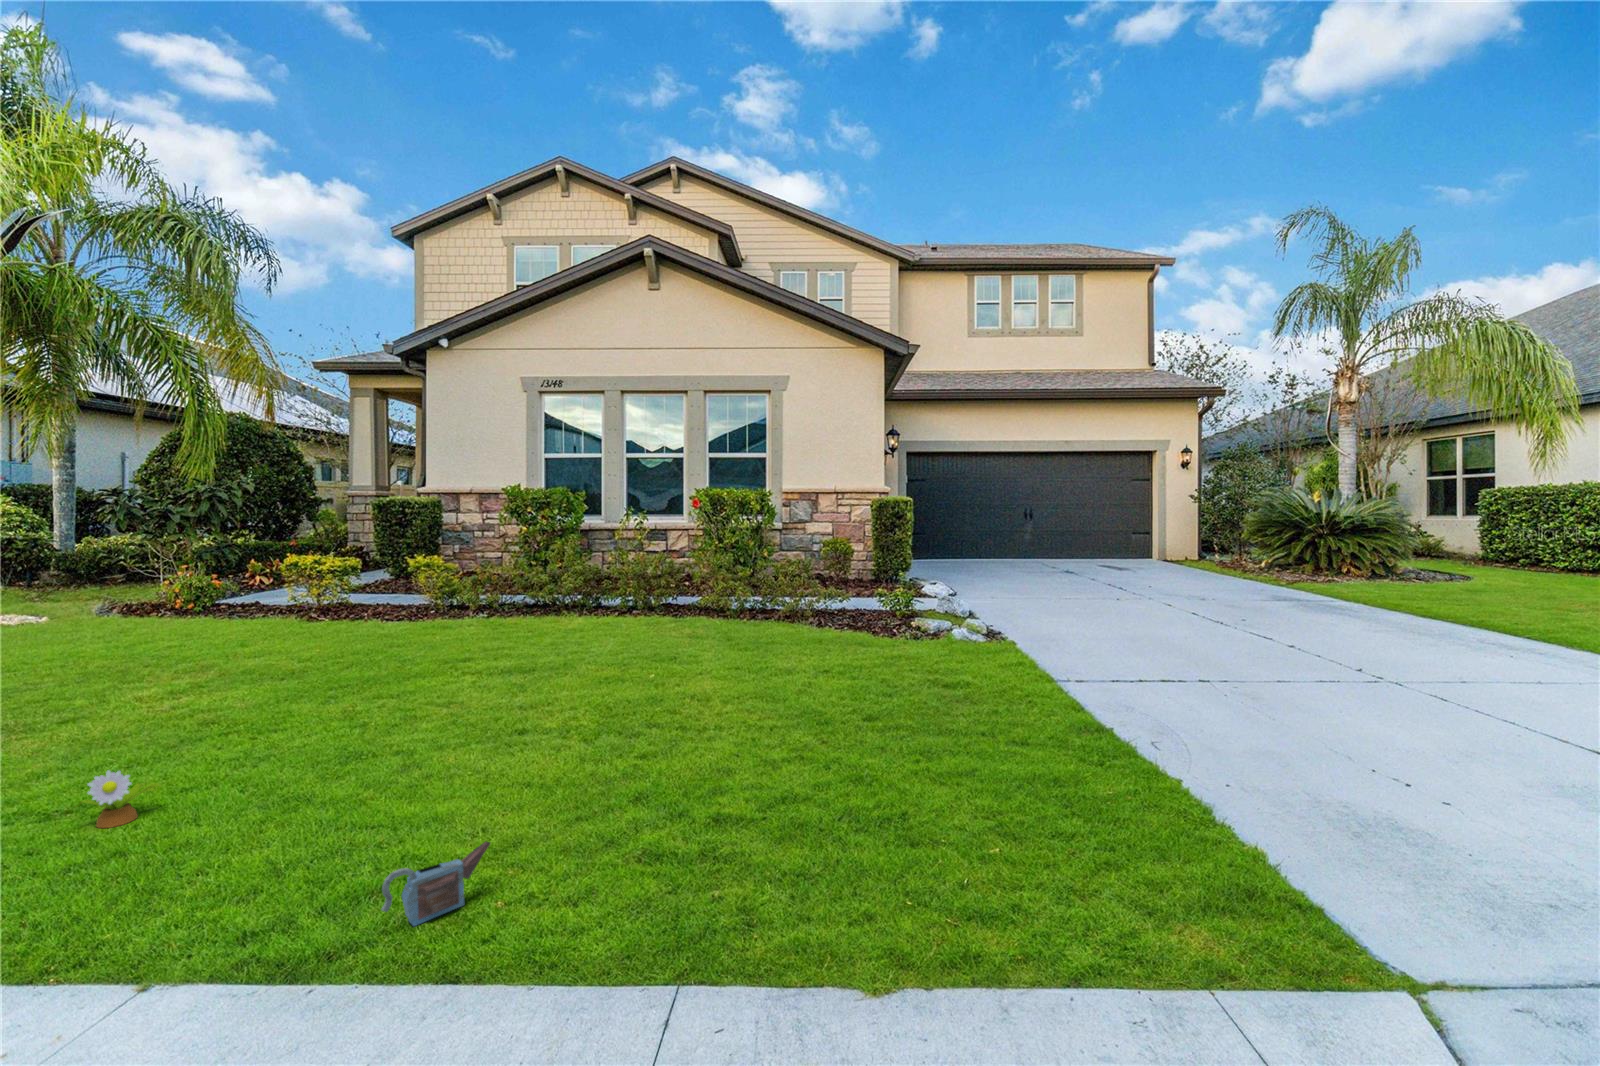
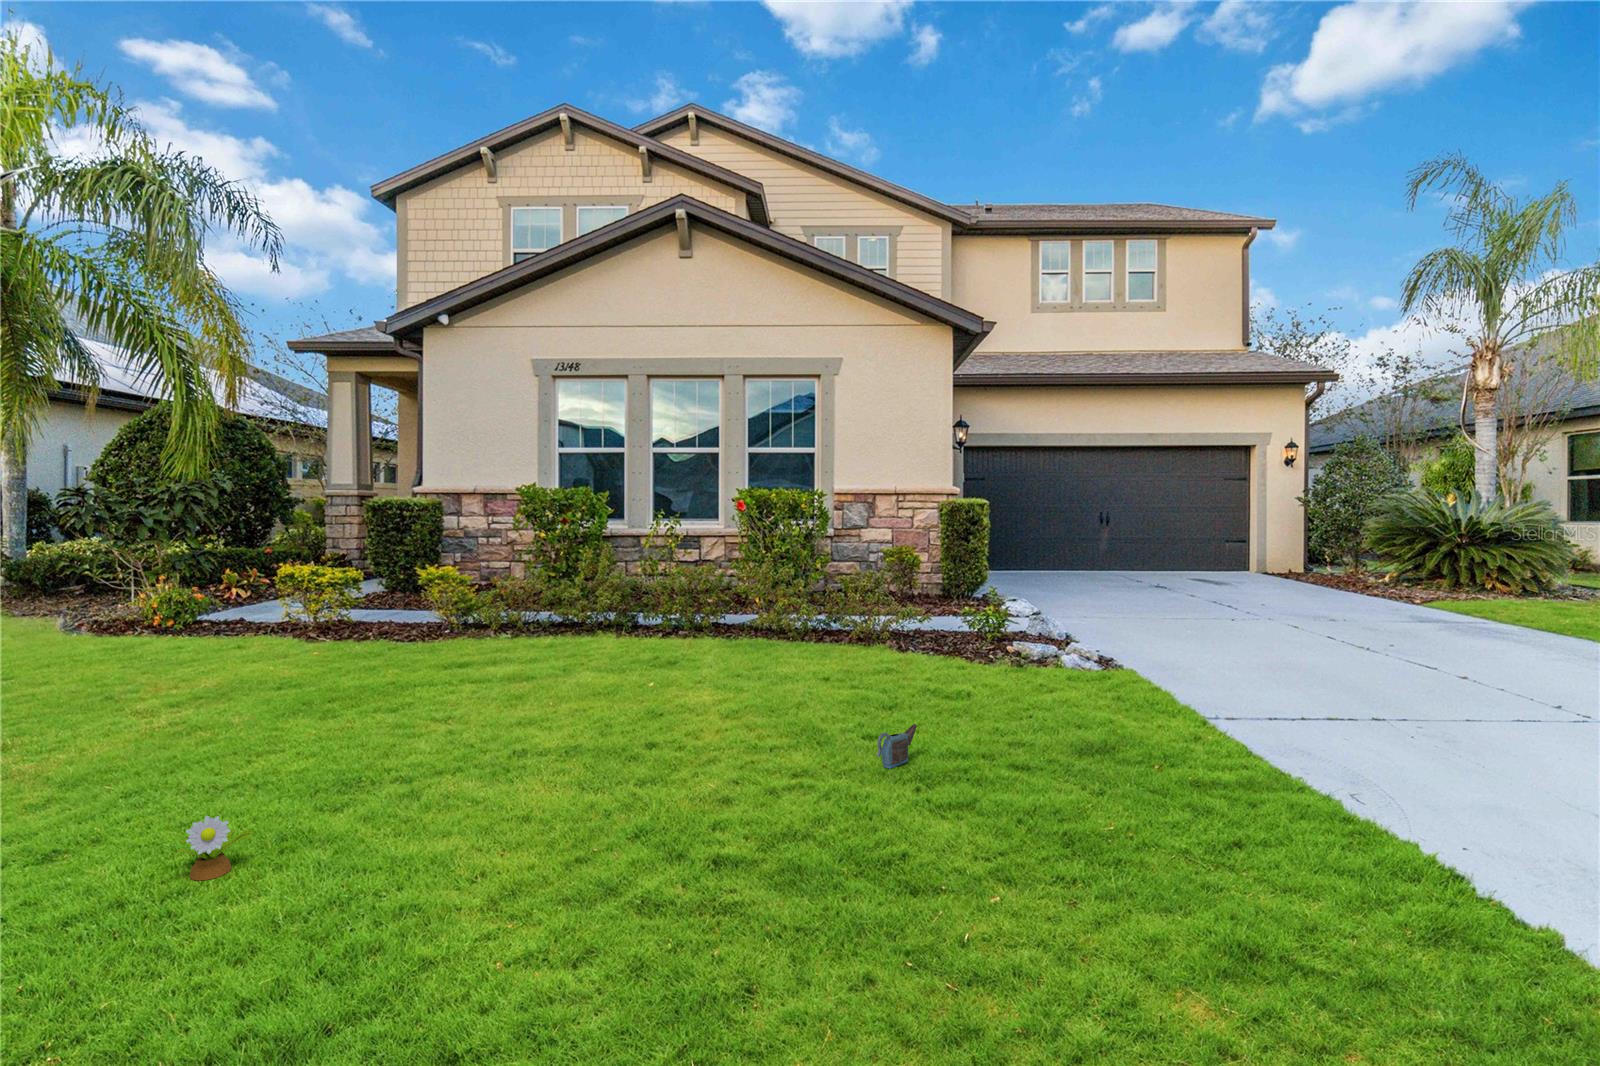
watering can: present [382,841,490,926] -> present [877,724,917,769]

